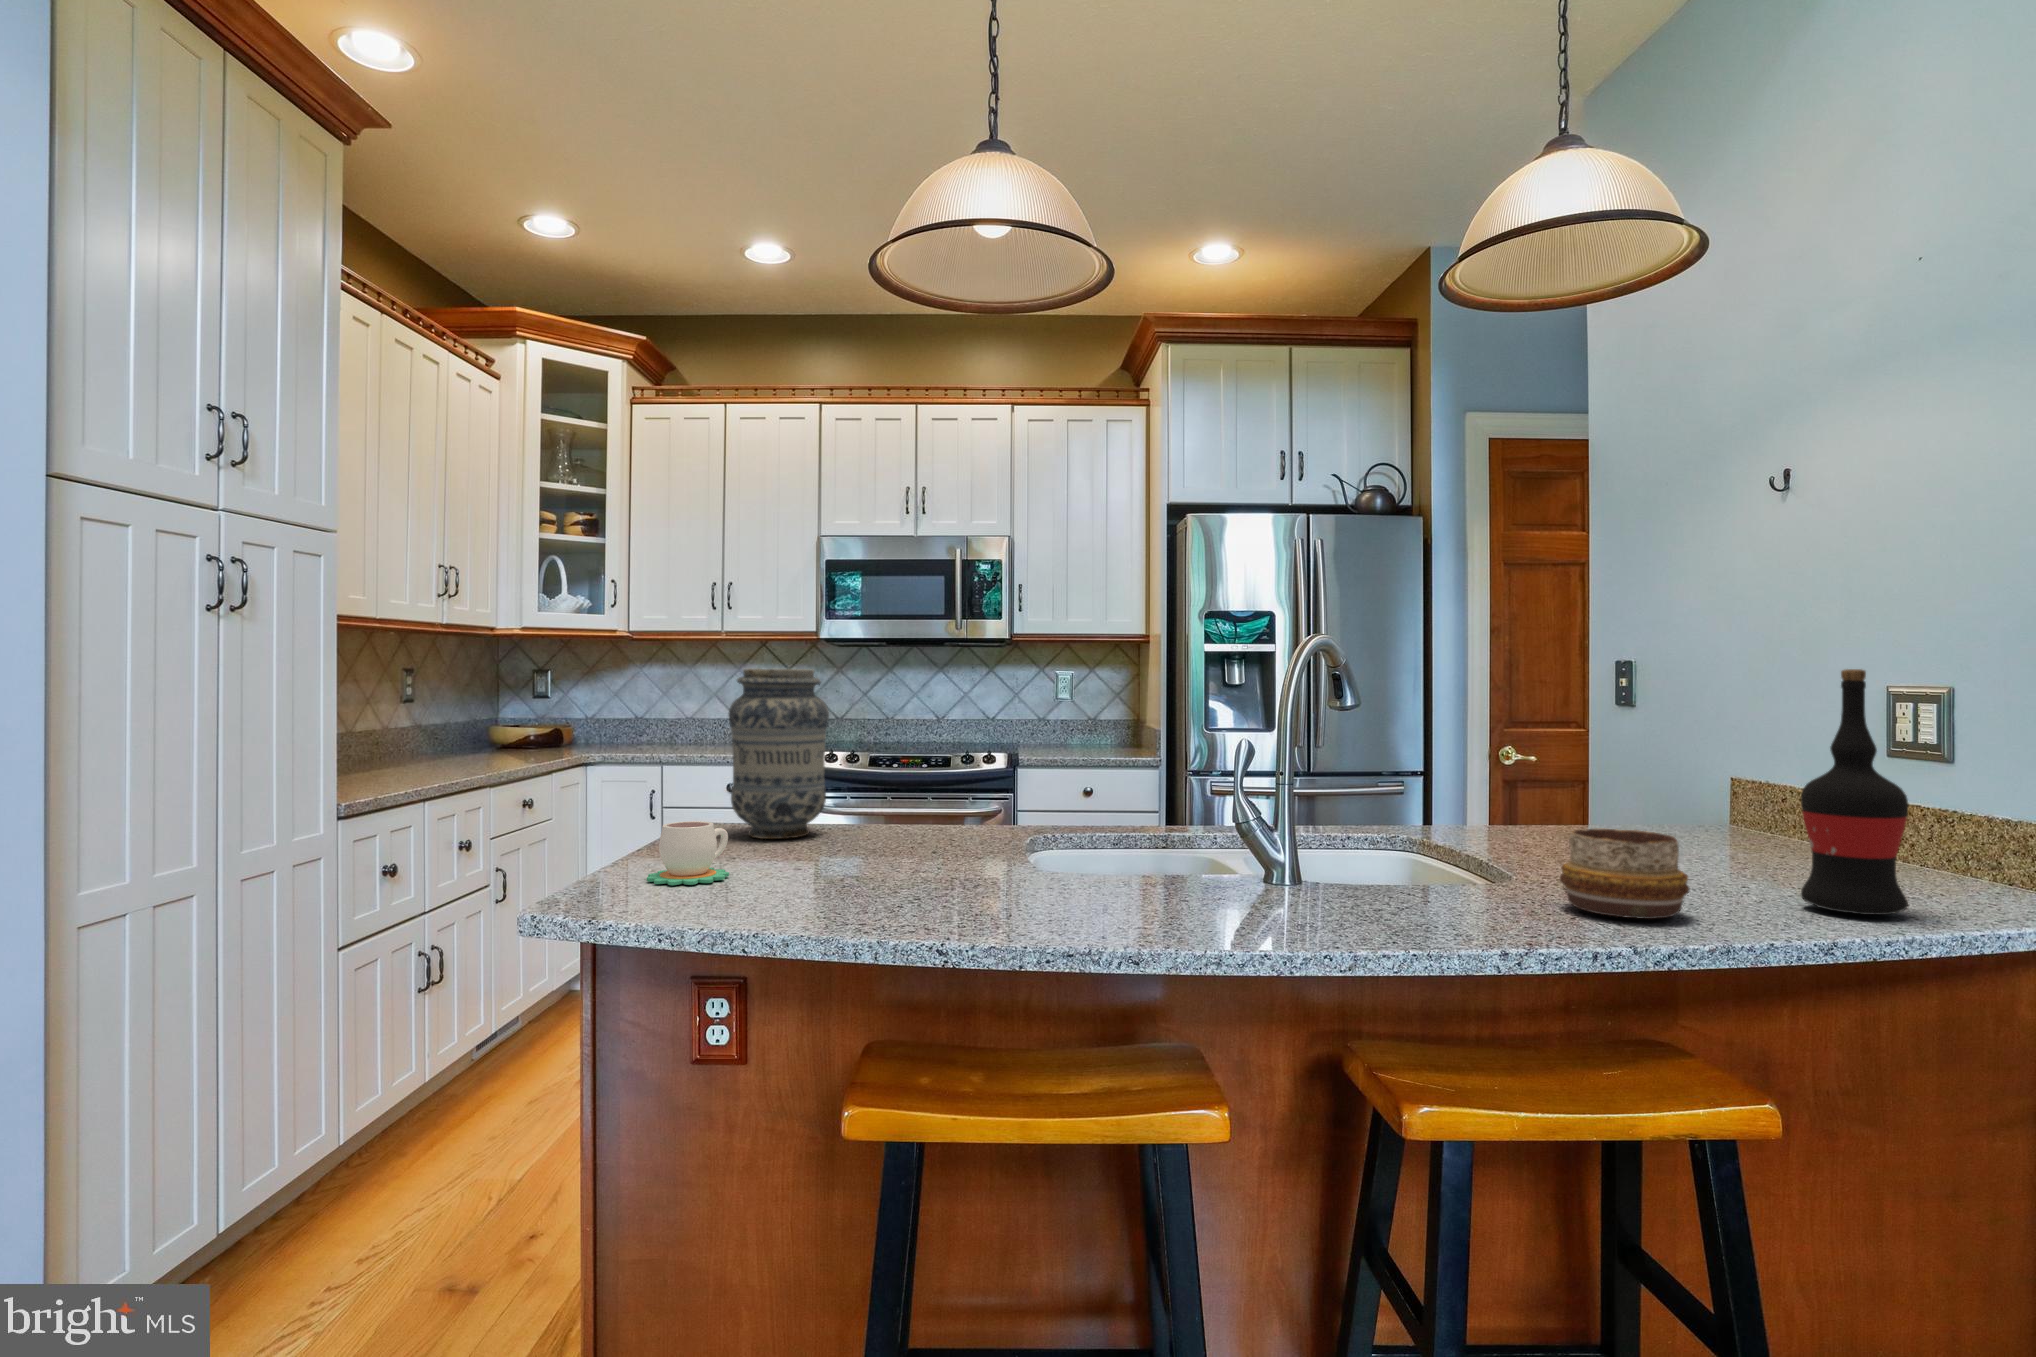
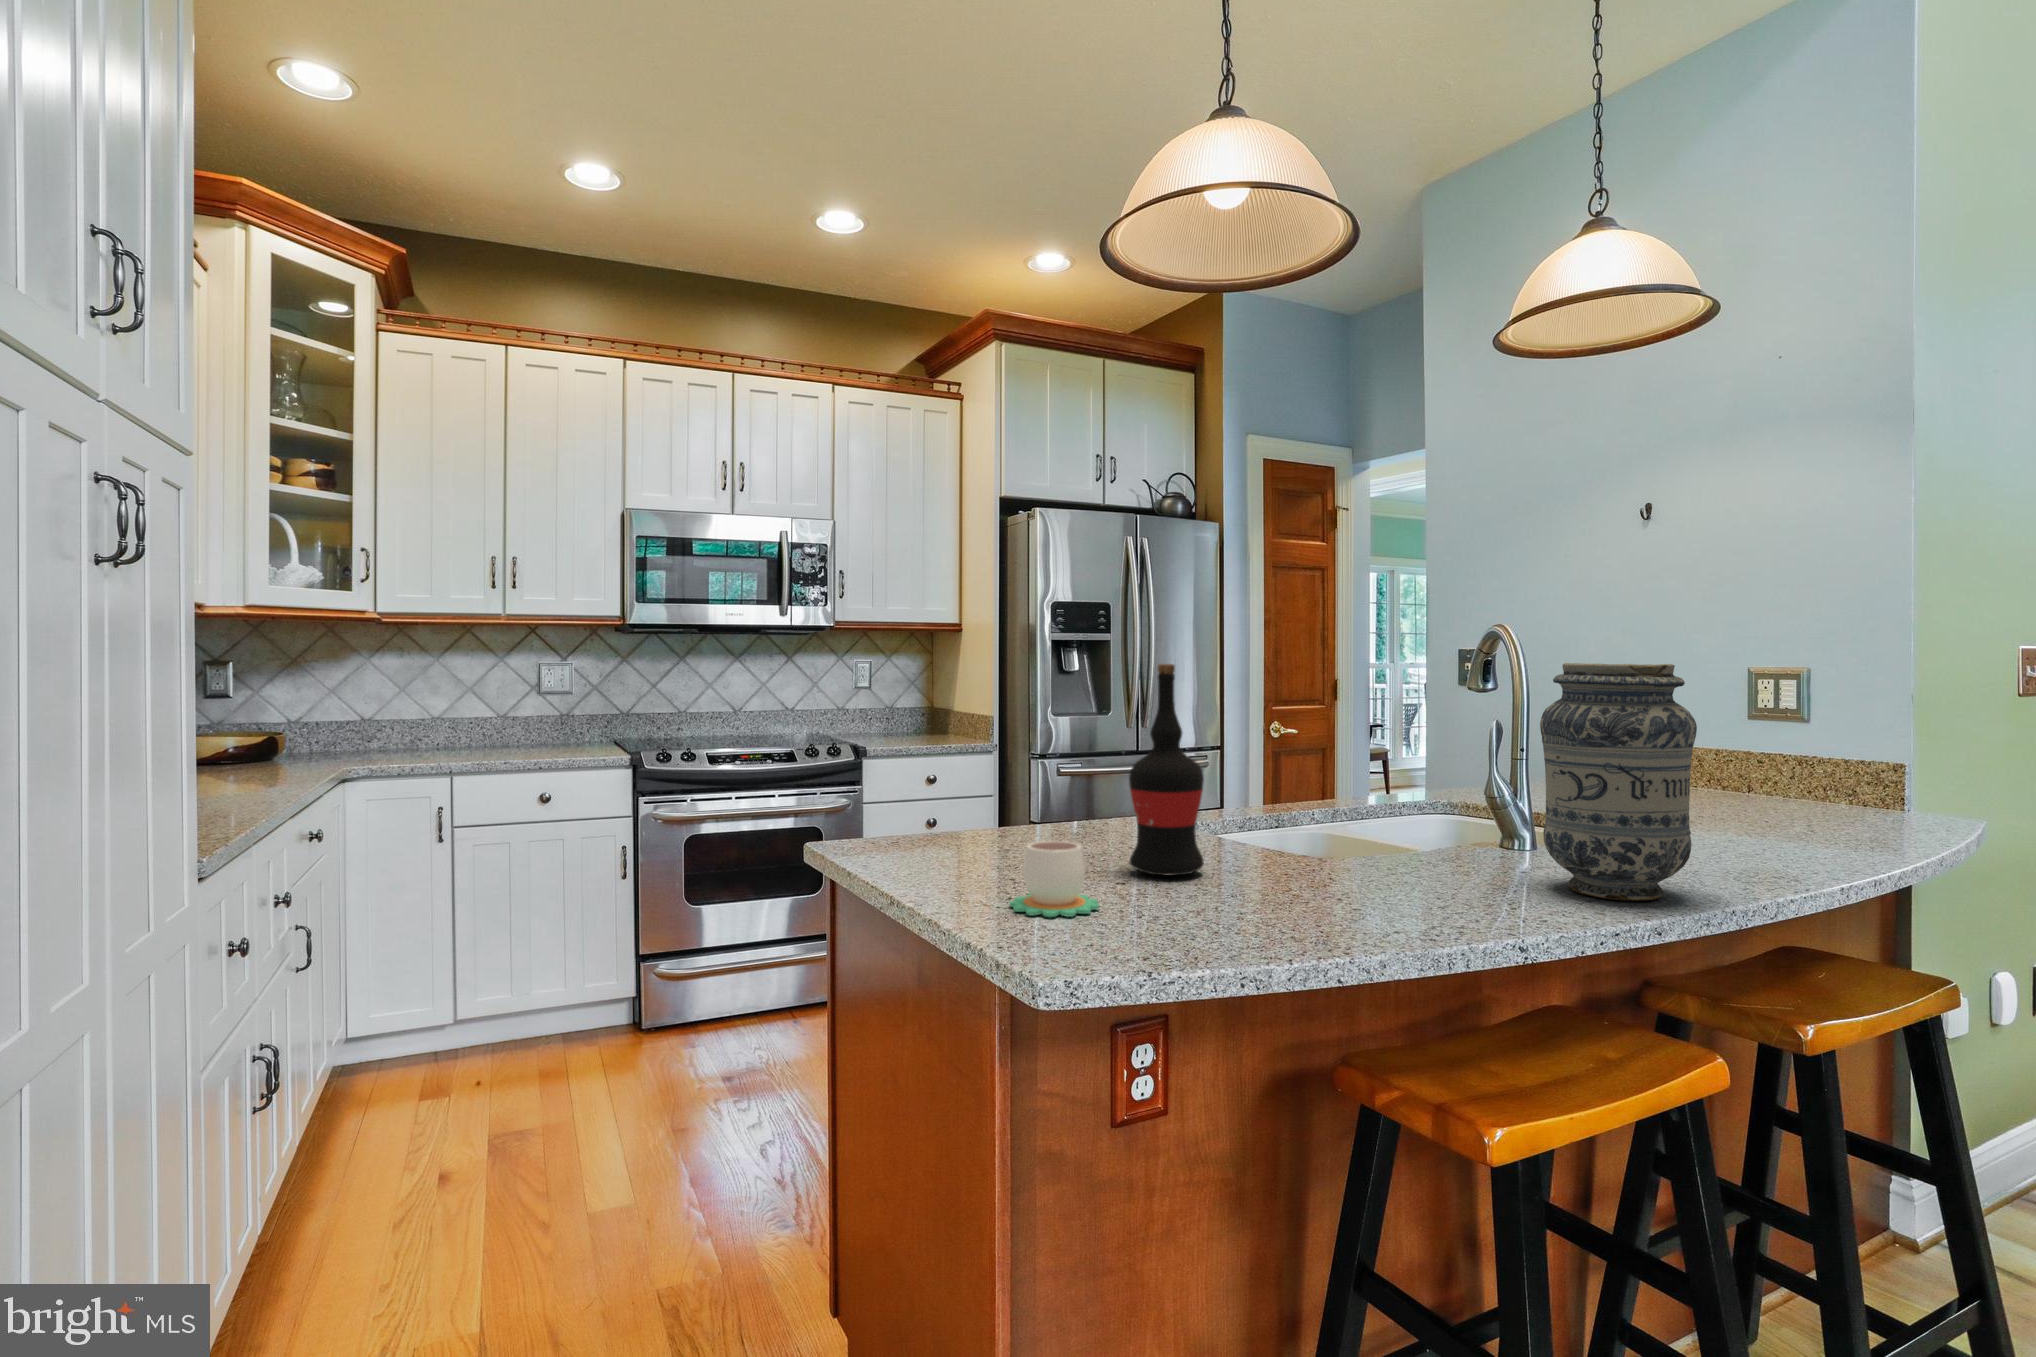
vase: present [729,668,829,839] -> present [1540,663,1697,901]
wine bottle: present [1801,669,1908,915] -> present [1129,664,1204,876]
decorative bowl: present [1560,829,1690,919] -> none [1737,787,1847,855]

